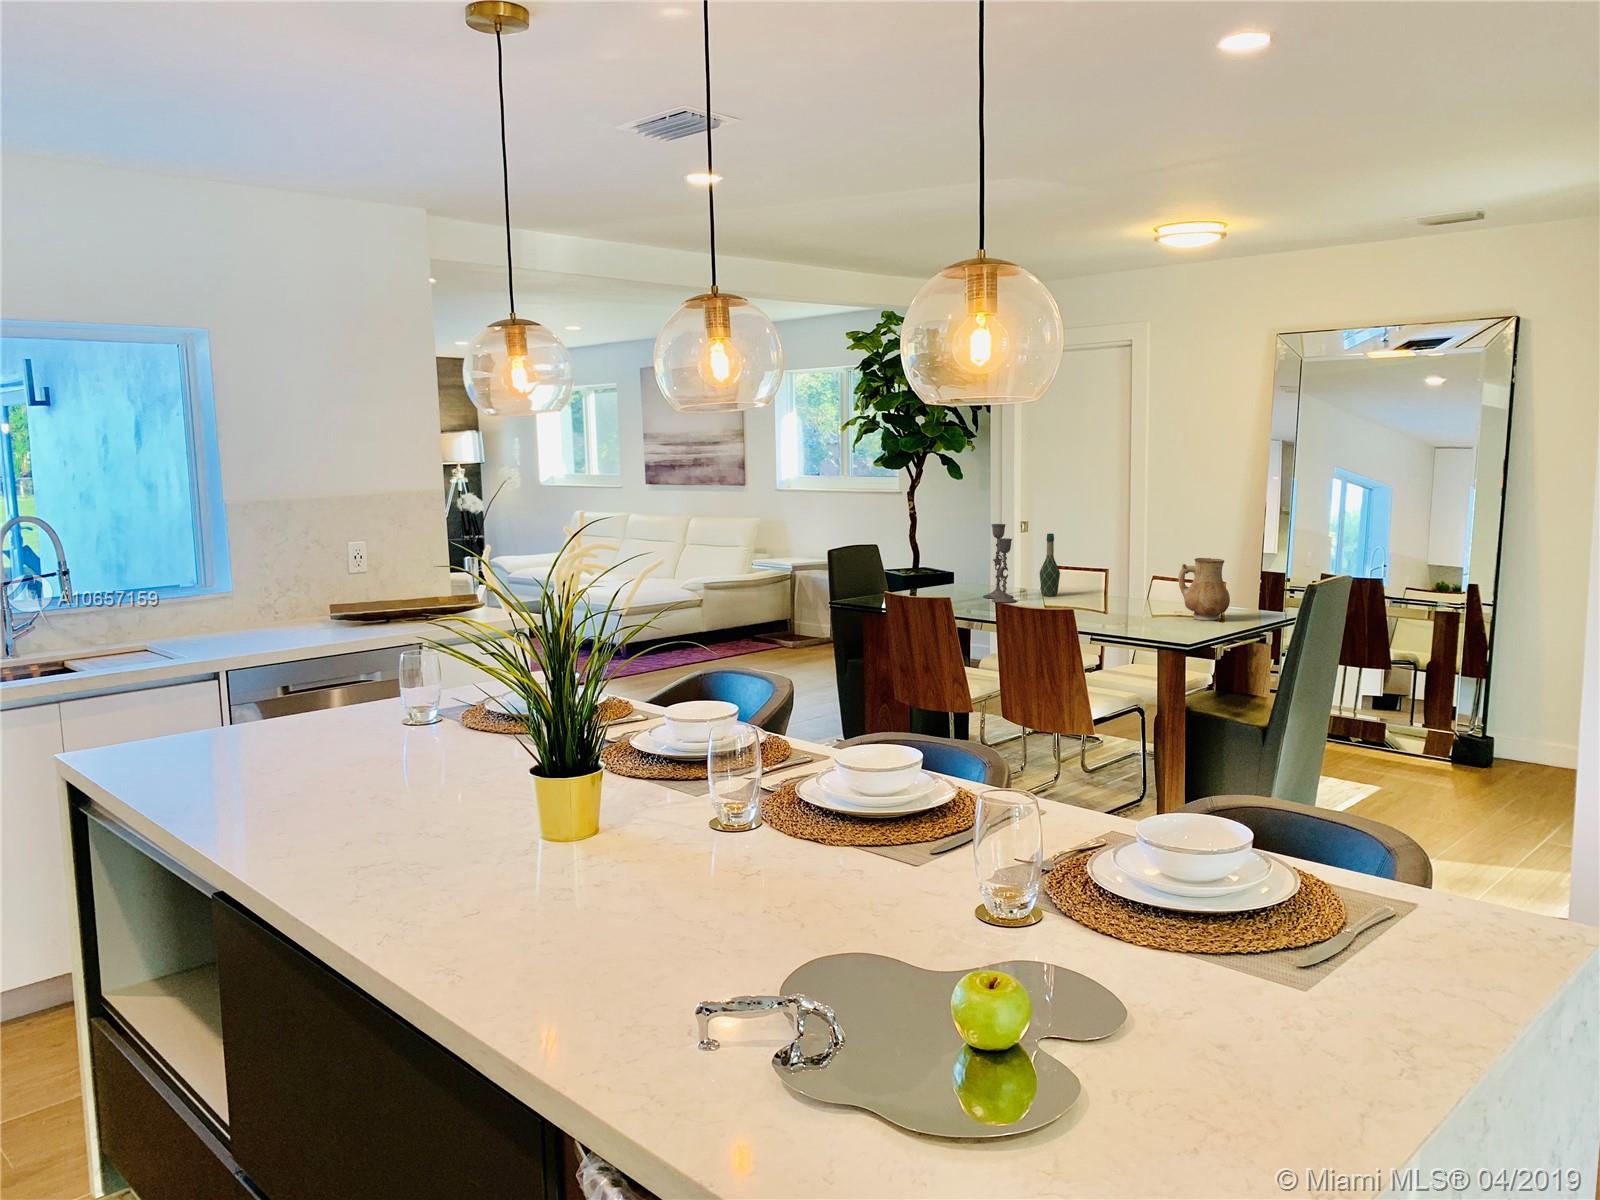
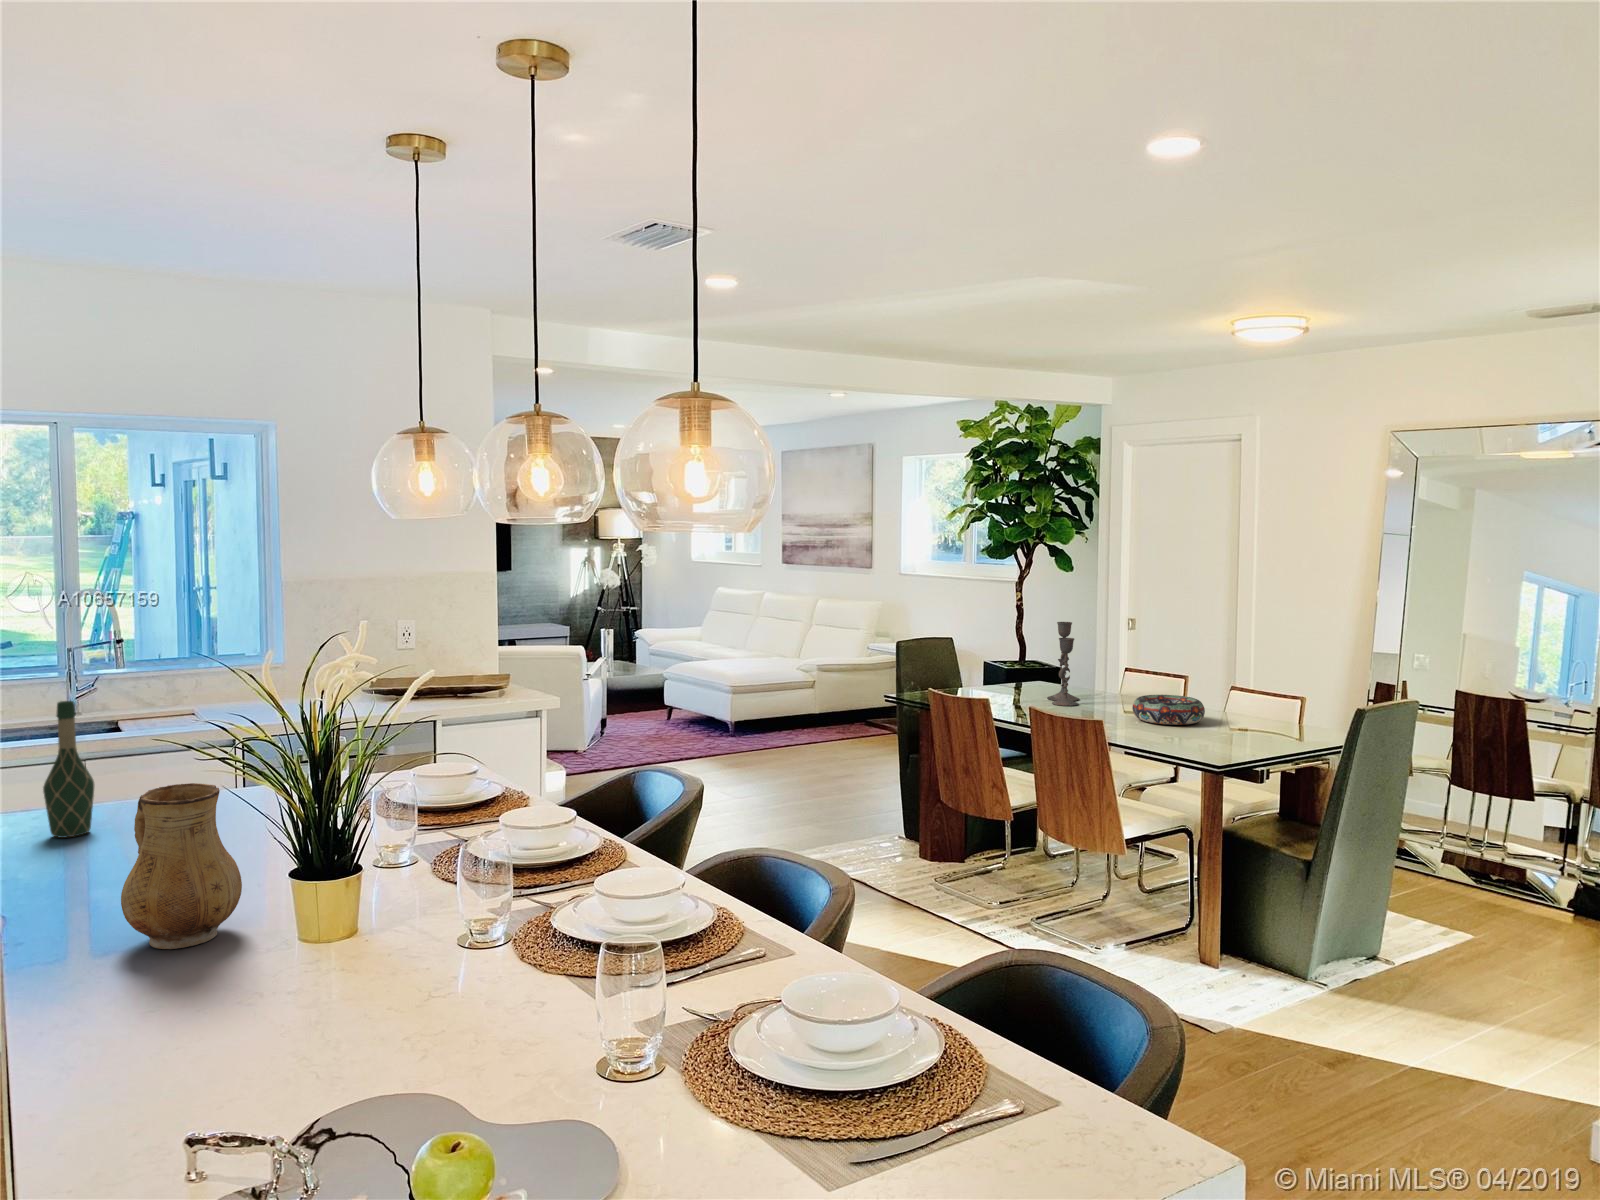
wine bottle: present [1040,533,1060,596] -> present [43,701,94,838]
ceramic pitcher: present [1178,558,1230,620] -> present [121,783,242,949]
decorative bowl: none [1076,587,1142,613] -> present [1132,695,1205,725]

